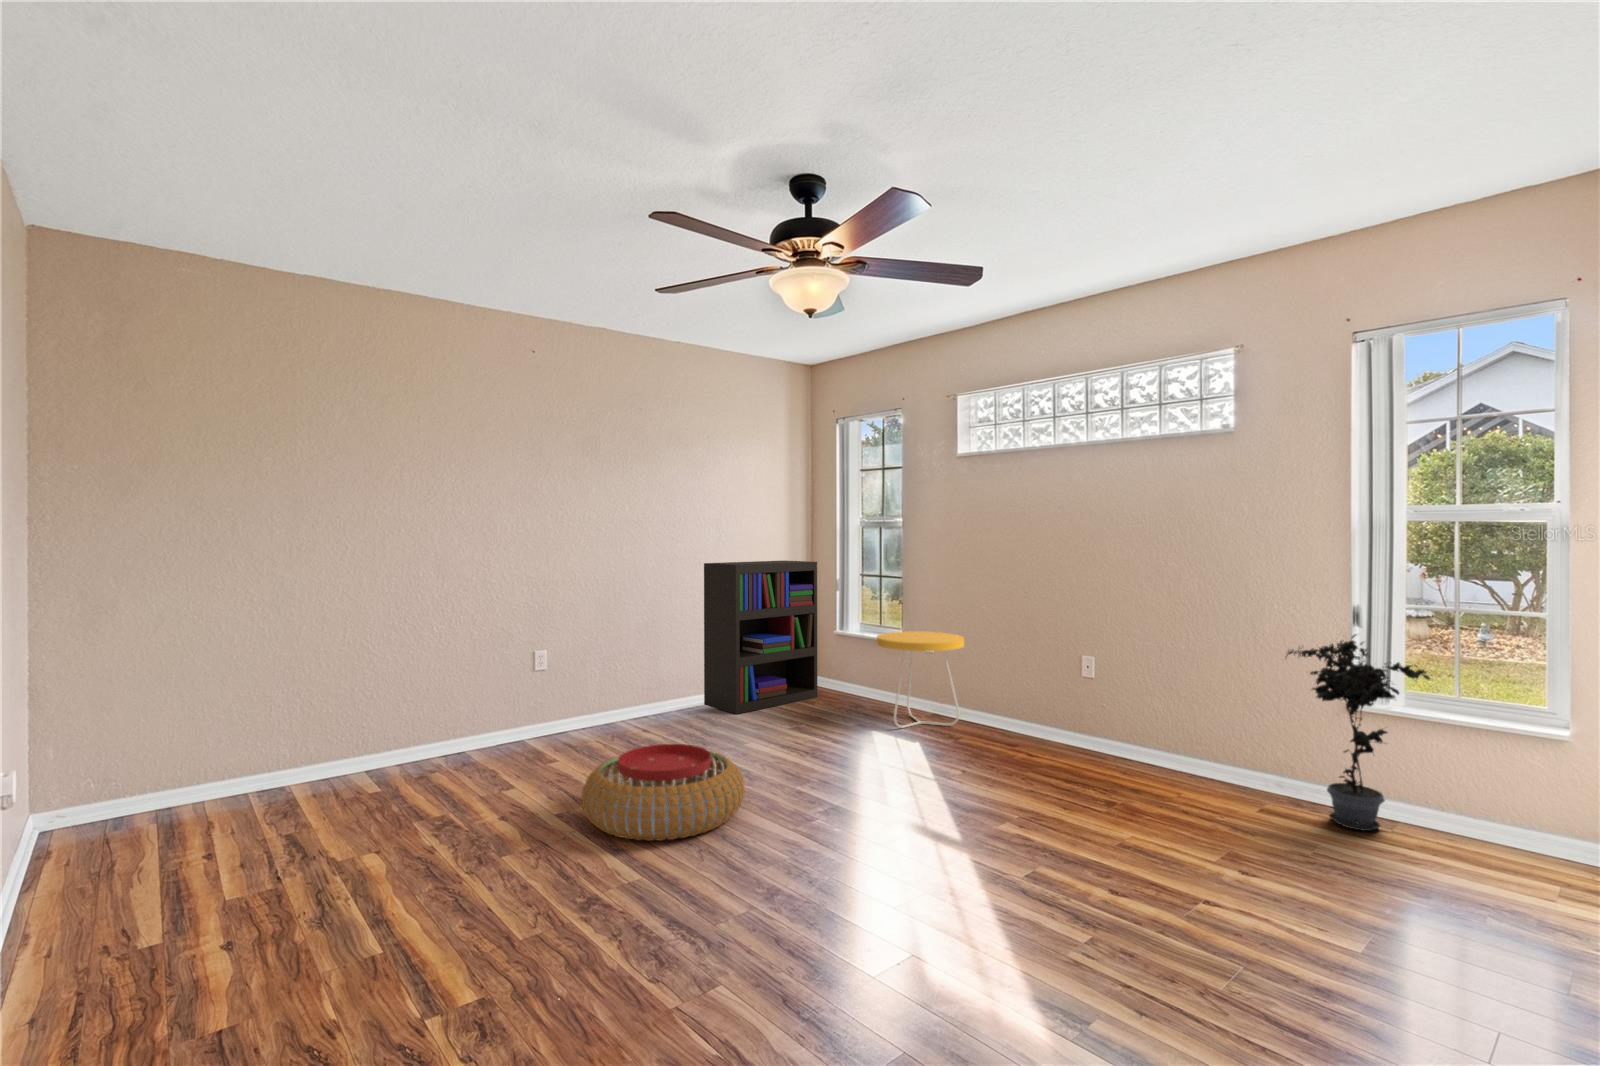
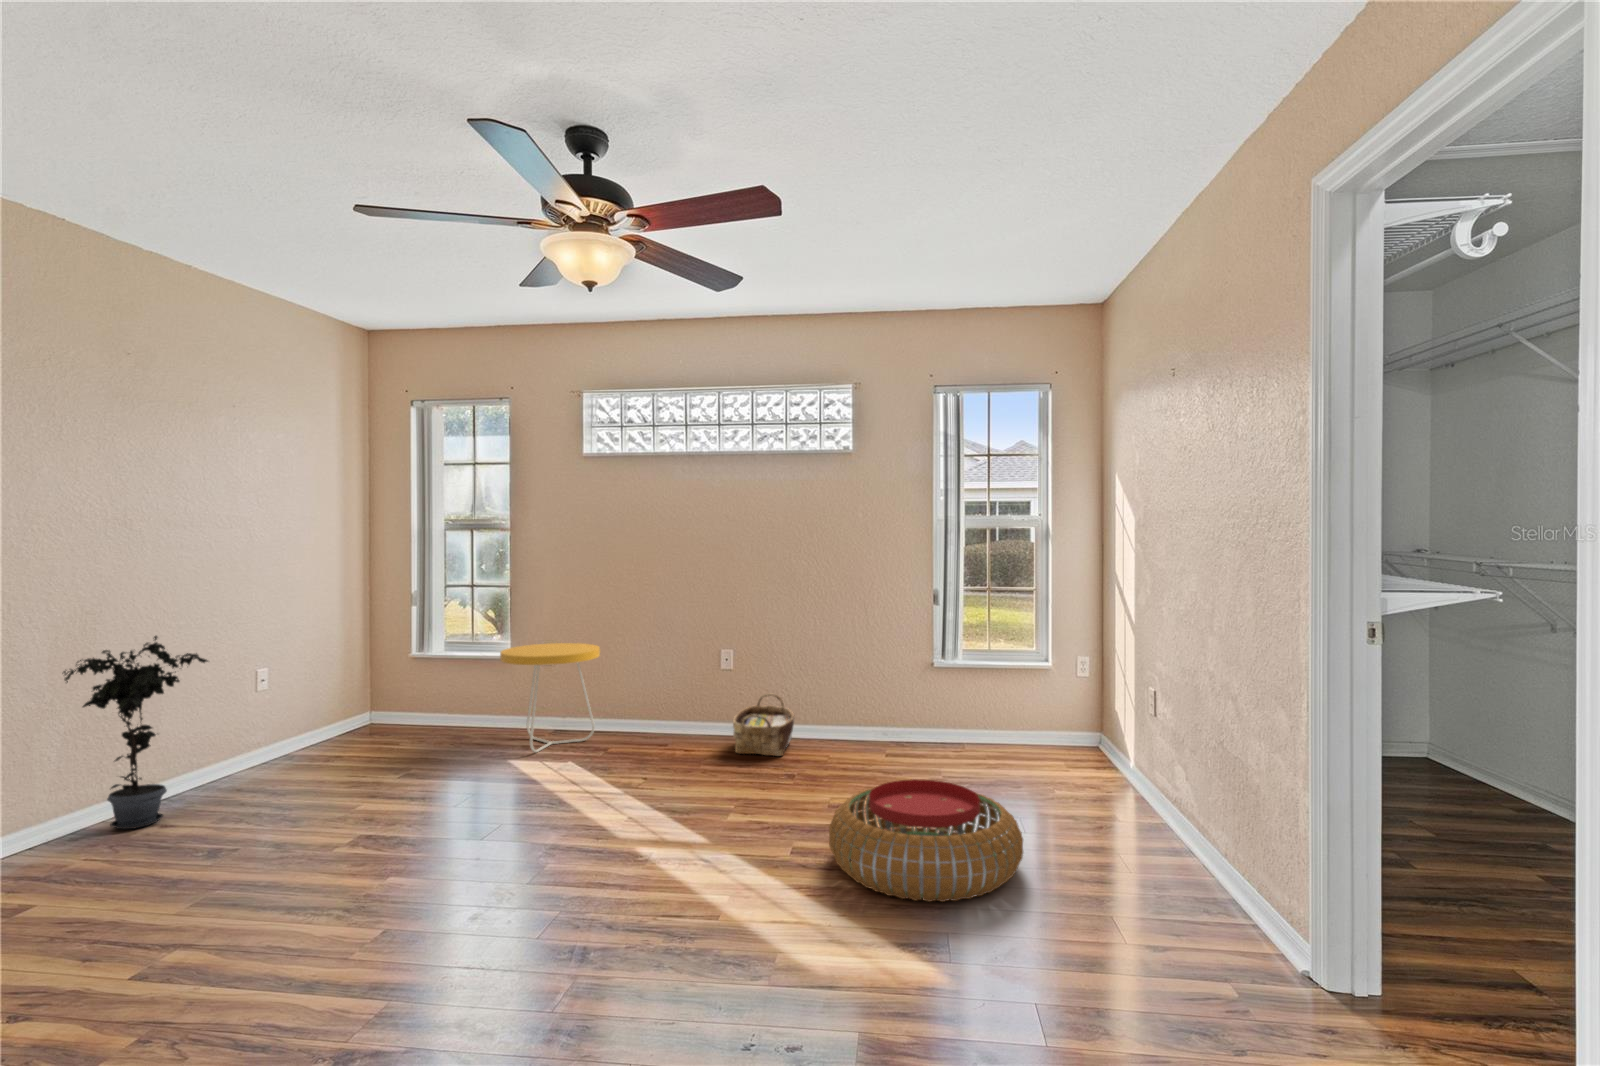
bookshelf: present [704,561,817,714] -> none [235,572,396,776]
potted plant: present [1287,634,1430,831] -> present [63,636,208,829]
woven basket: none [1074,709,1155,779] -> present [733,694,794,756]
pouf: present [582,744,745,841] -> present [829,779,1023,902]

